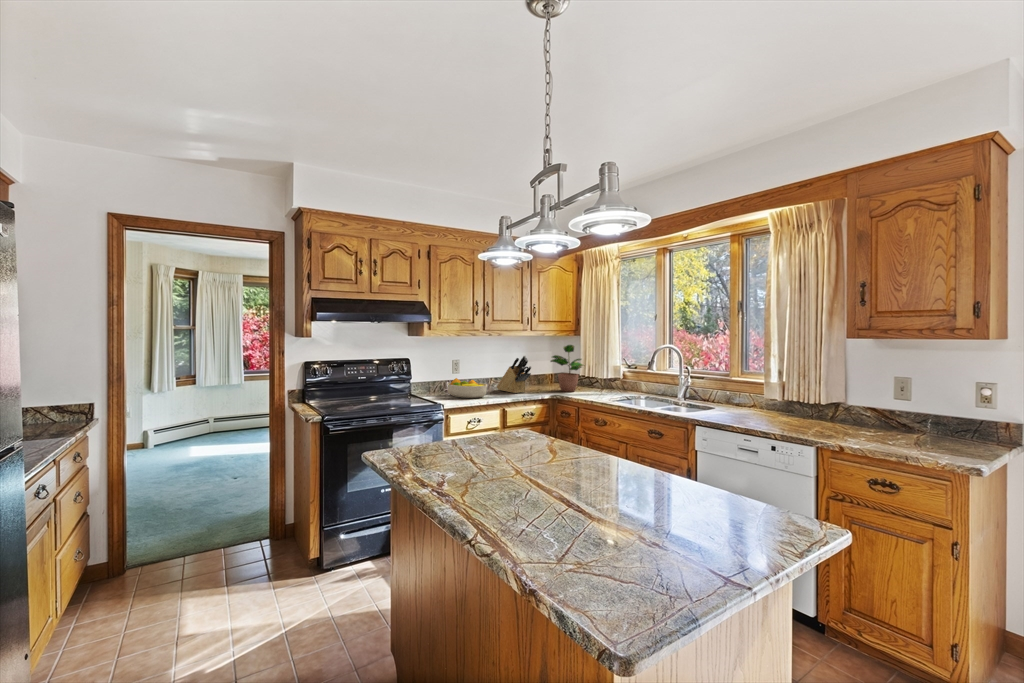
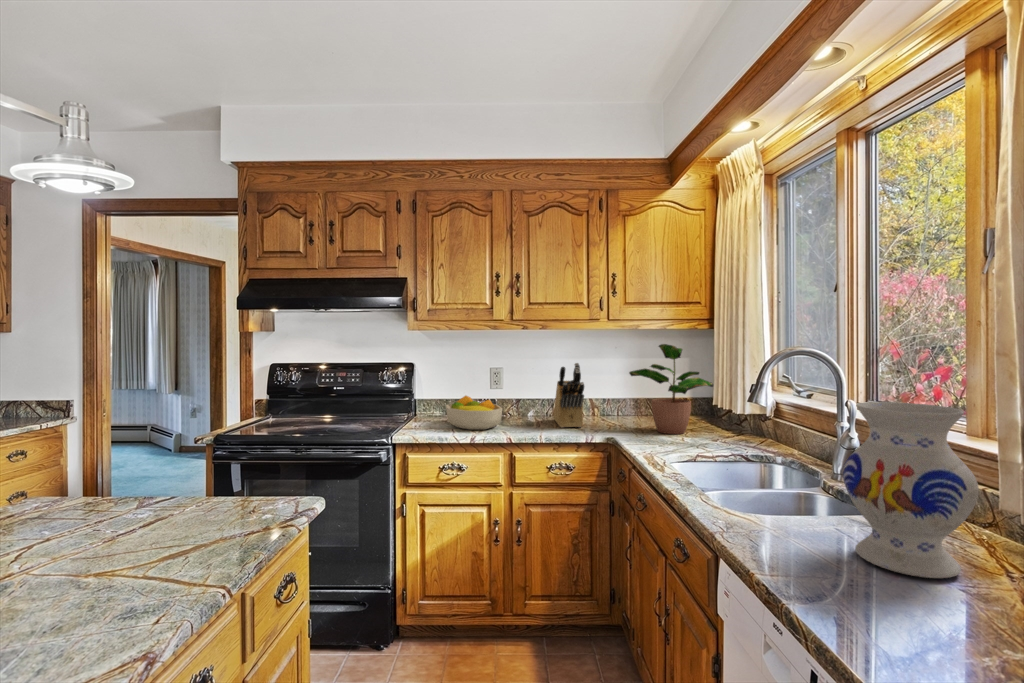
vase: none [703,367,740,417] -> present [843,402,979,578]

